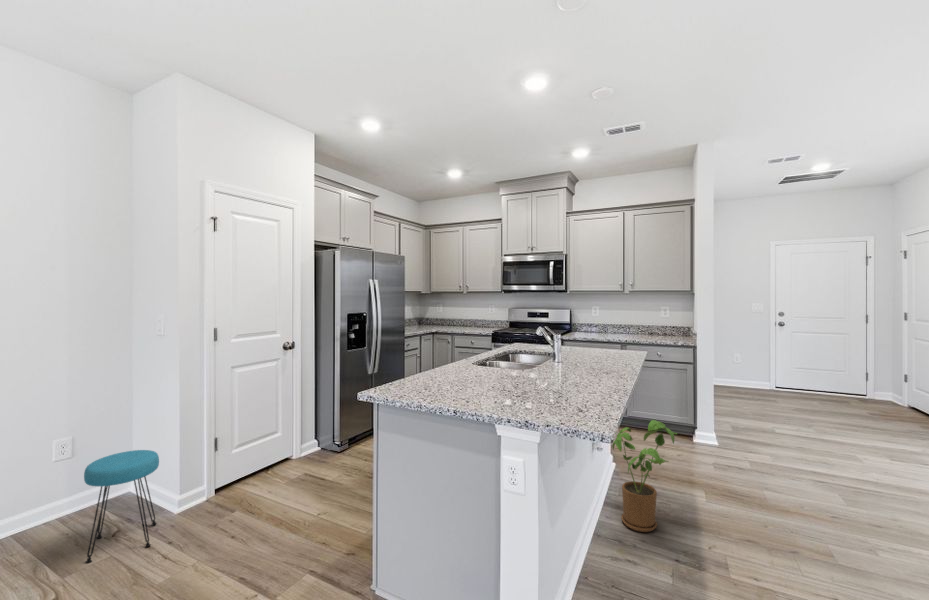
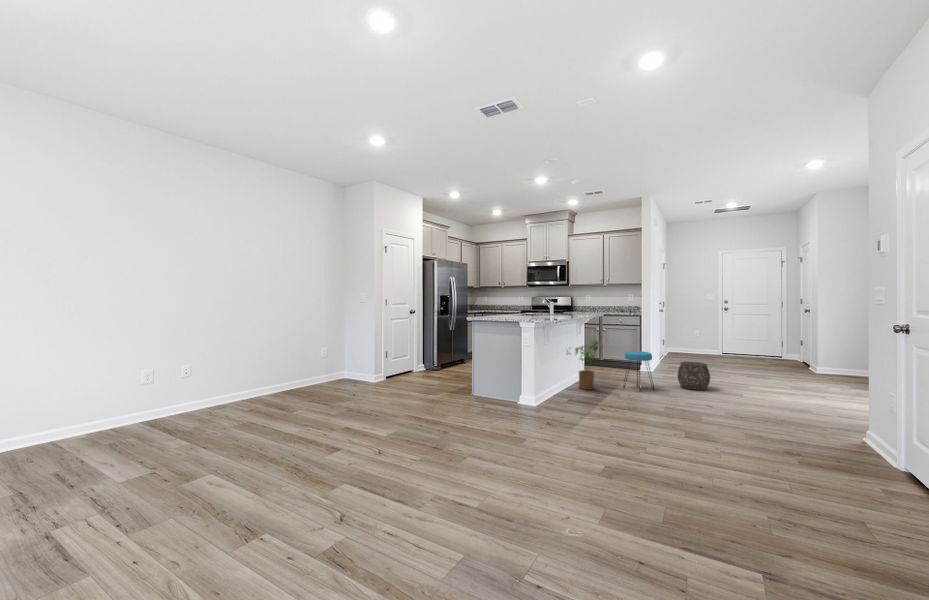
stool: present [84,450,159,562] -> present [623,351,654,391]
woven basket: none [807,453,888,523] -> present [677,362,710,390]

